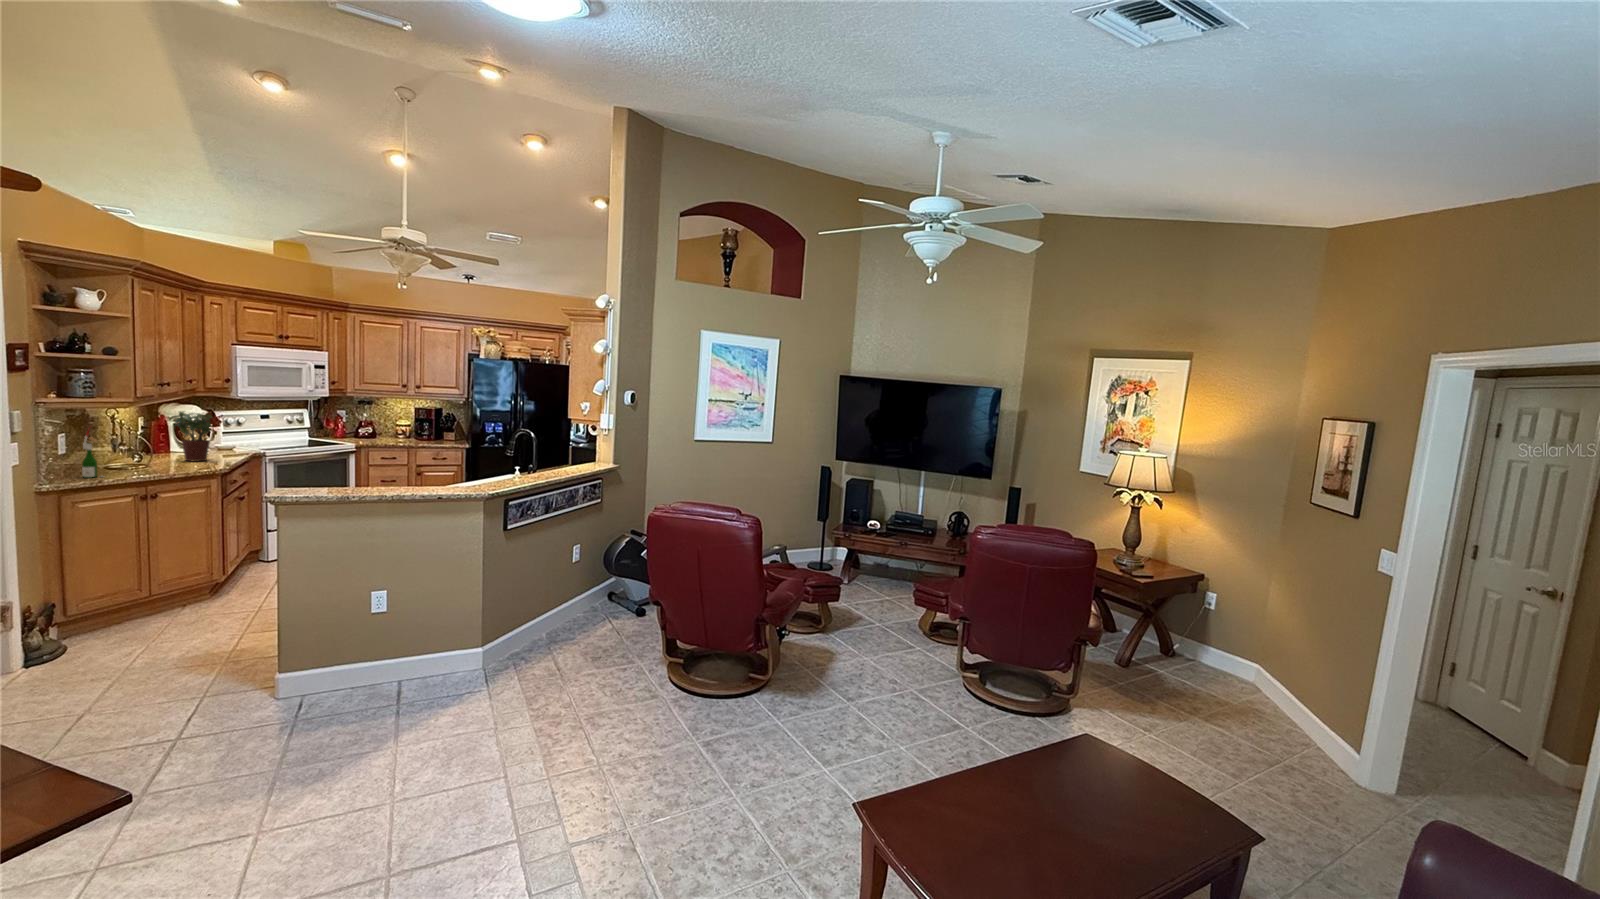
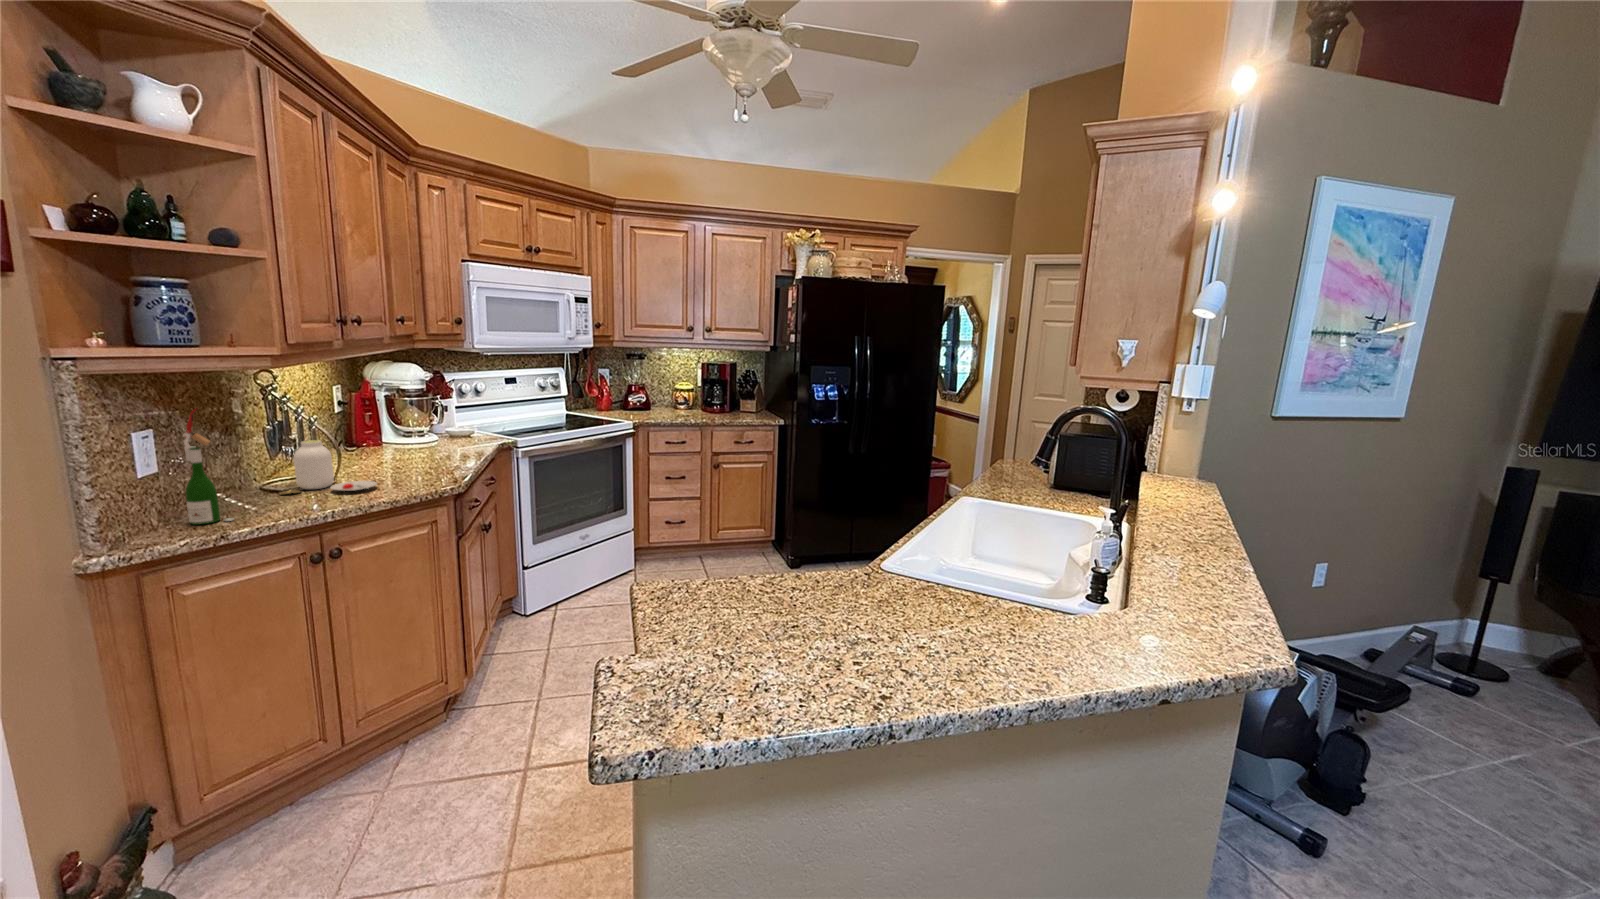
potted plant: present [173,411,212,461] -> none [372,372,441,464]
jar: none [120,444,176,470] -> present [280,440,377,494]

